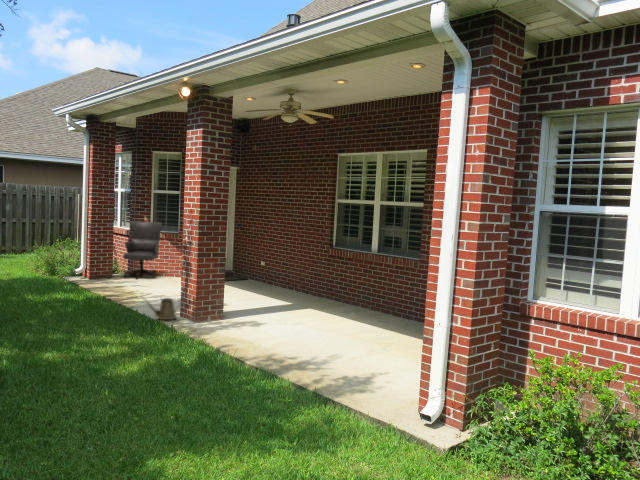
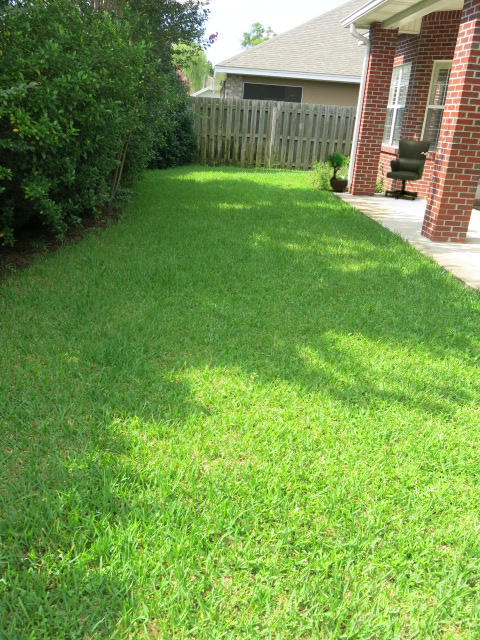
potted tree: none [51,233,83,277] -> present [325,153,348,192]
watering can: present [147,298,180,320] -> none [384,209,423,236]

